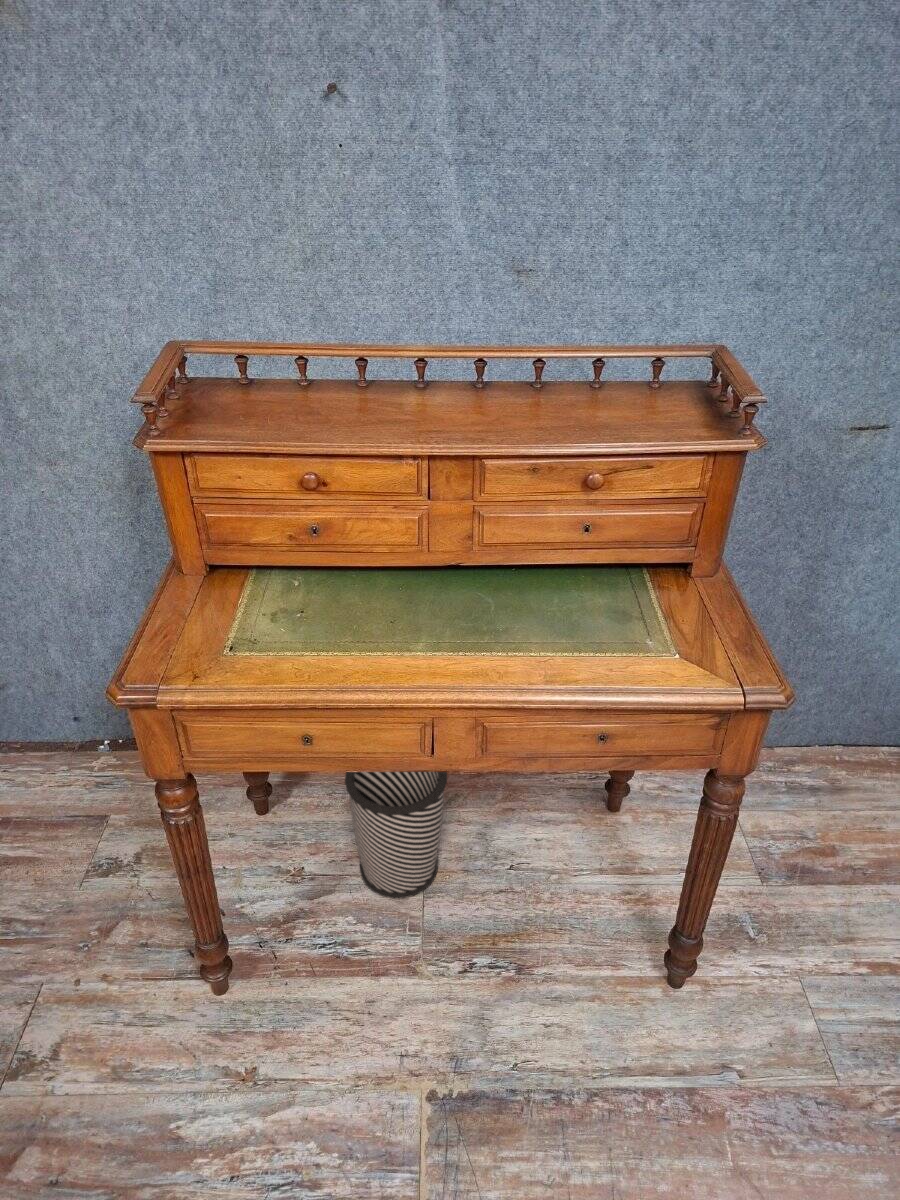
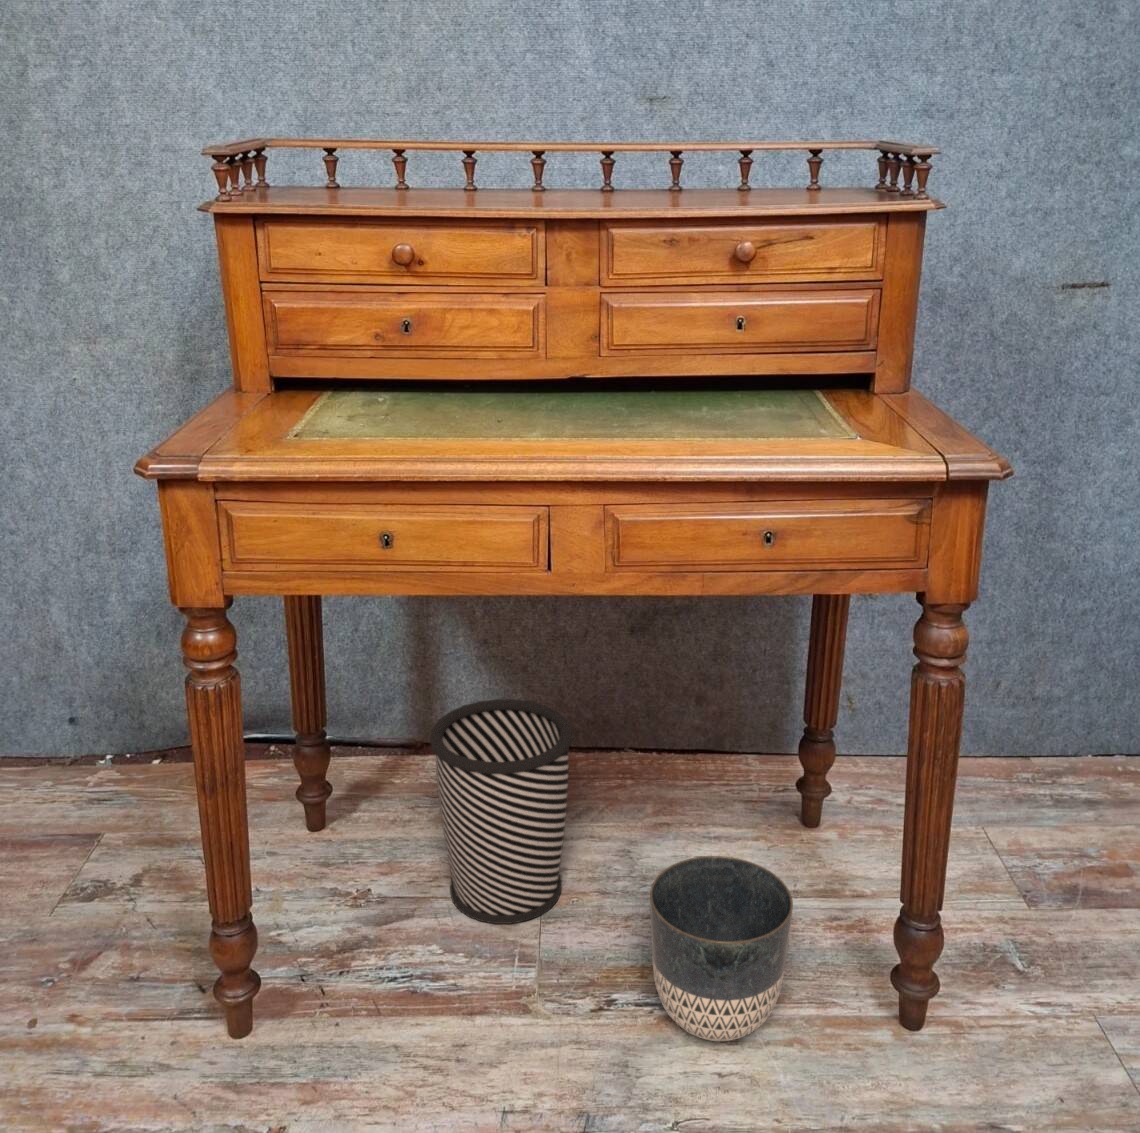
planter: none [501,876,599,1003] -> present [650,856,793,1041]

